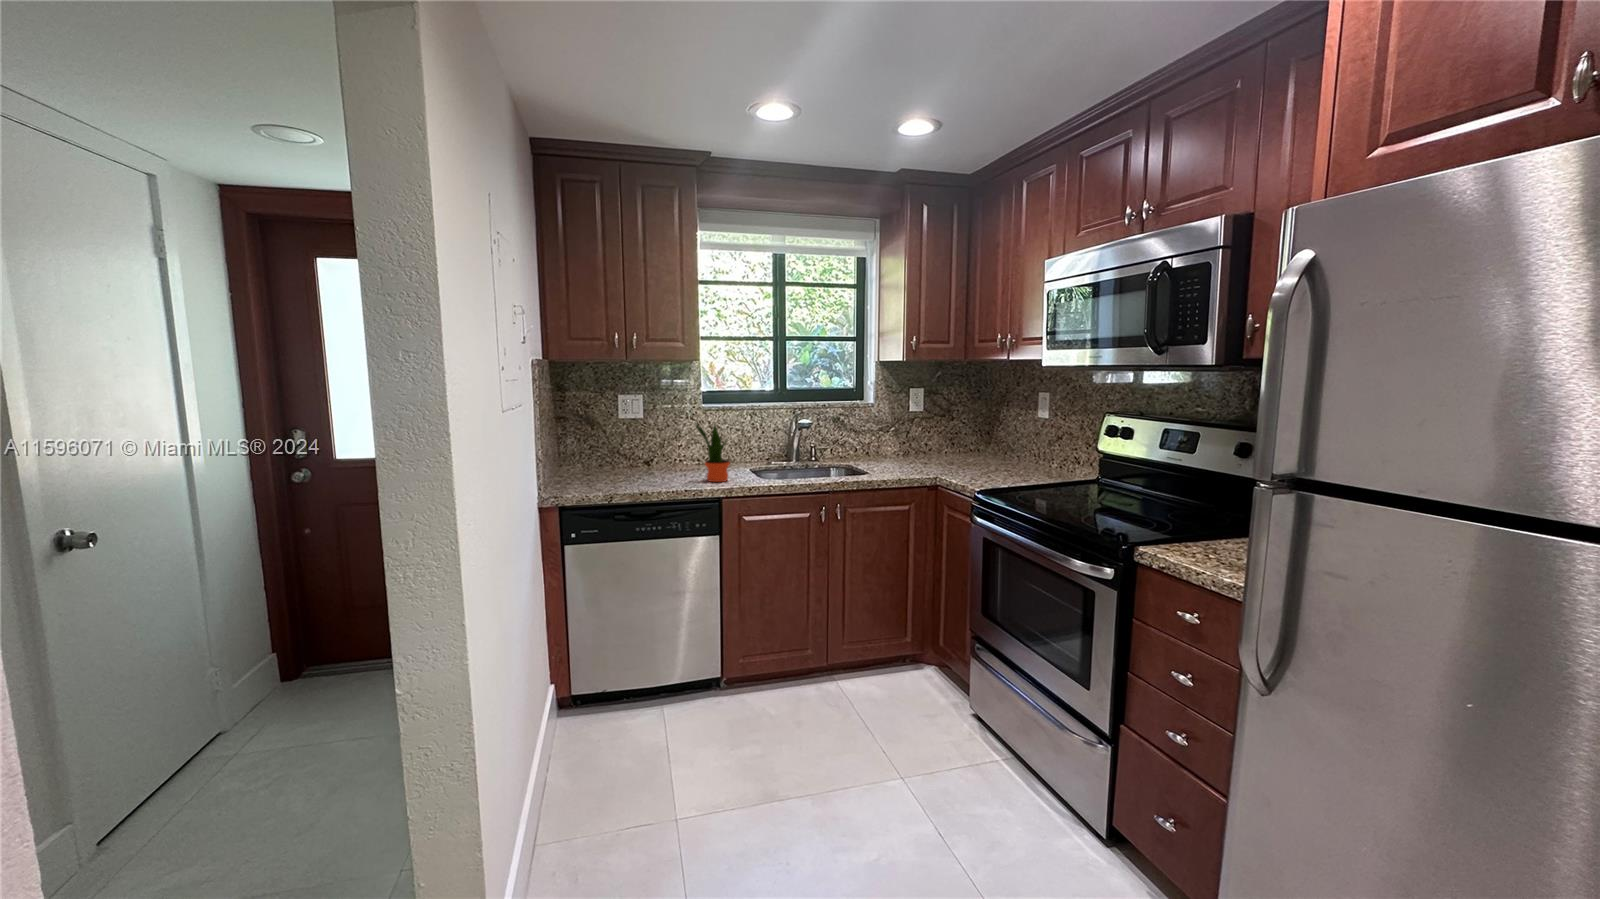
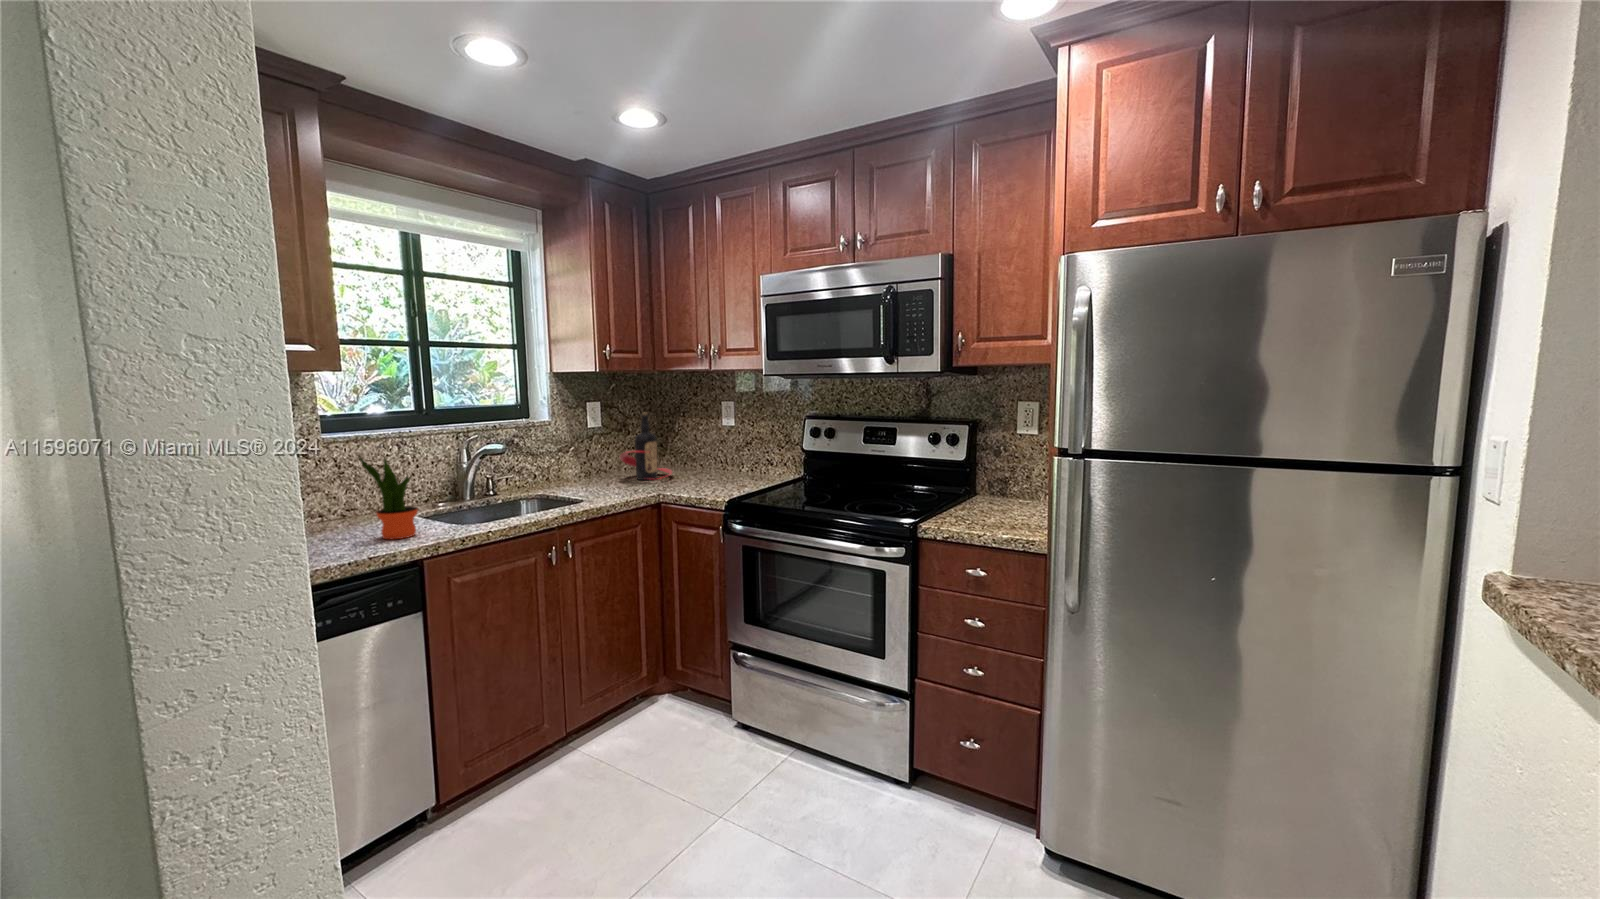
bottle: none [925,400,975,464] -> present [620,412,672,480]

